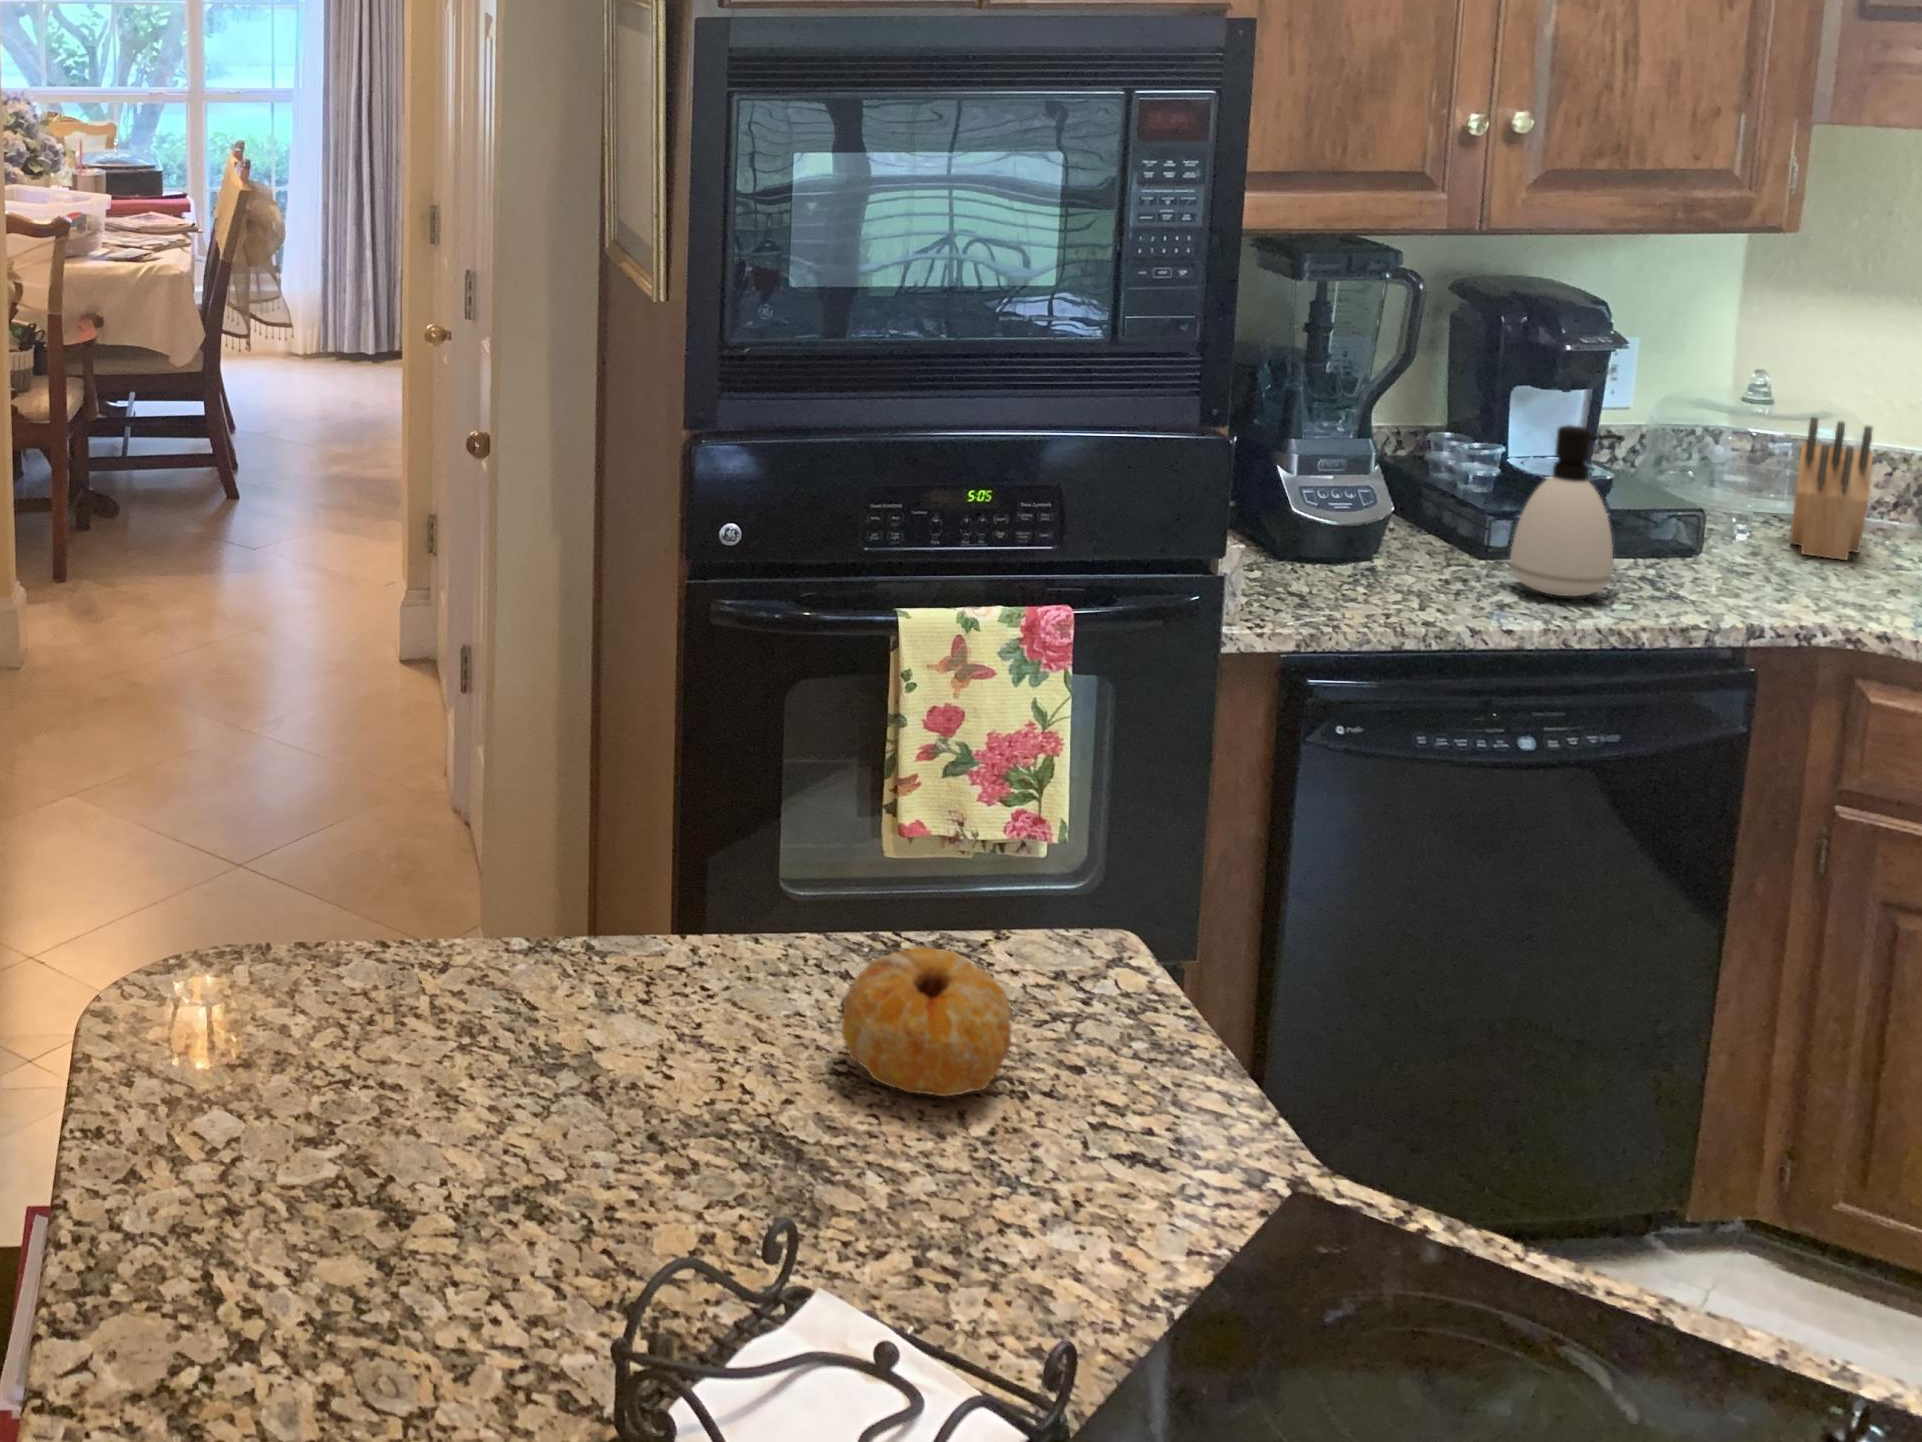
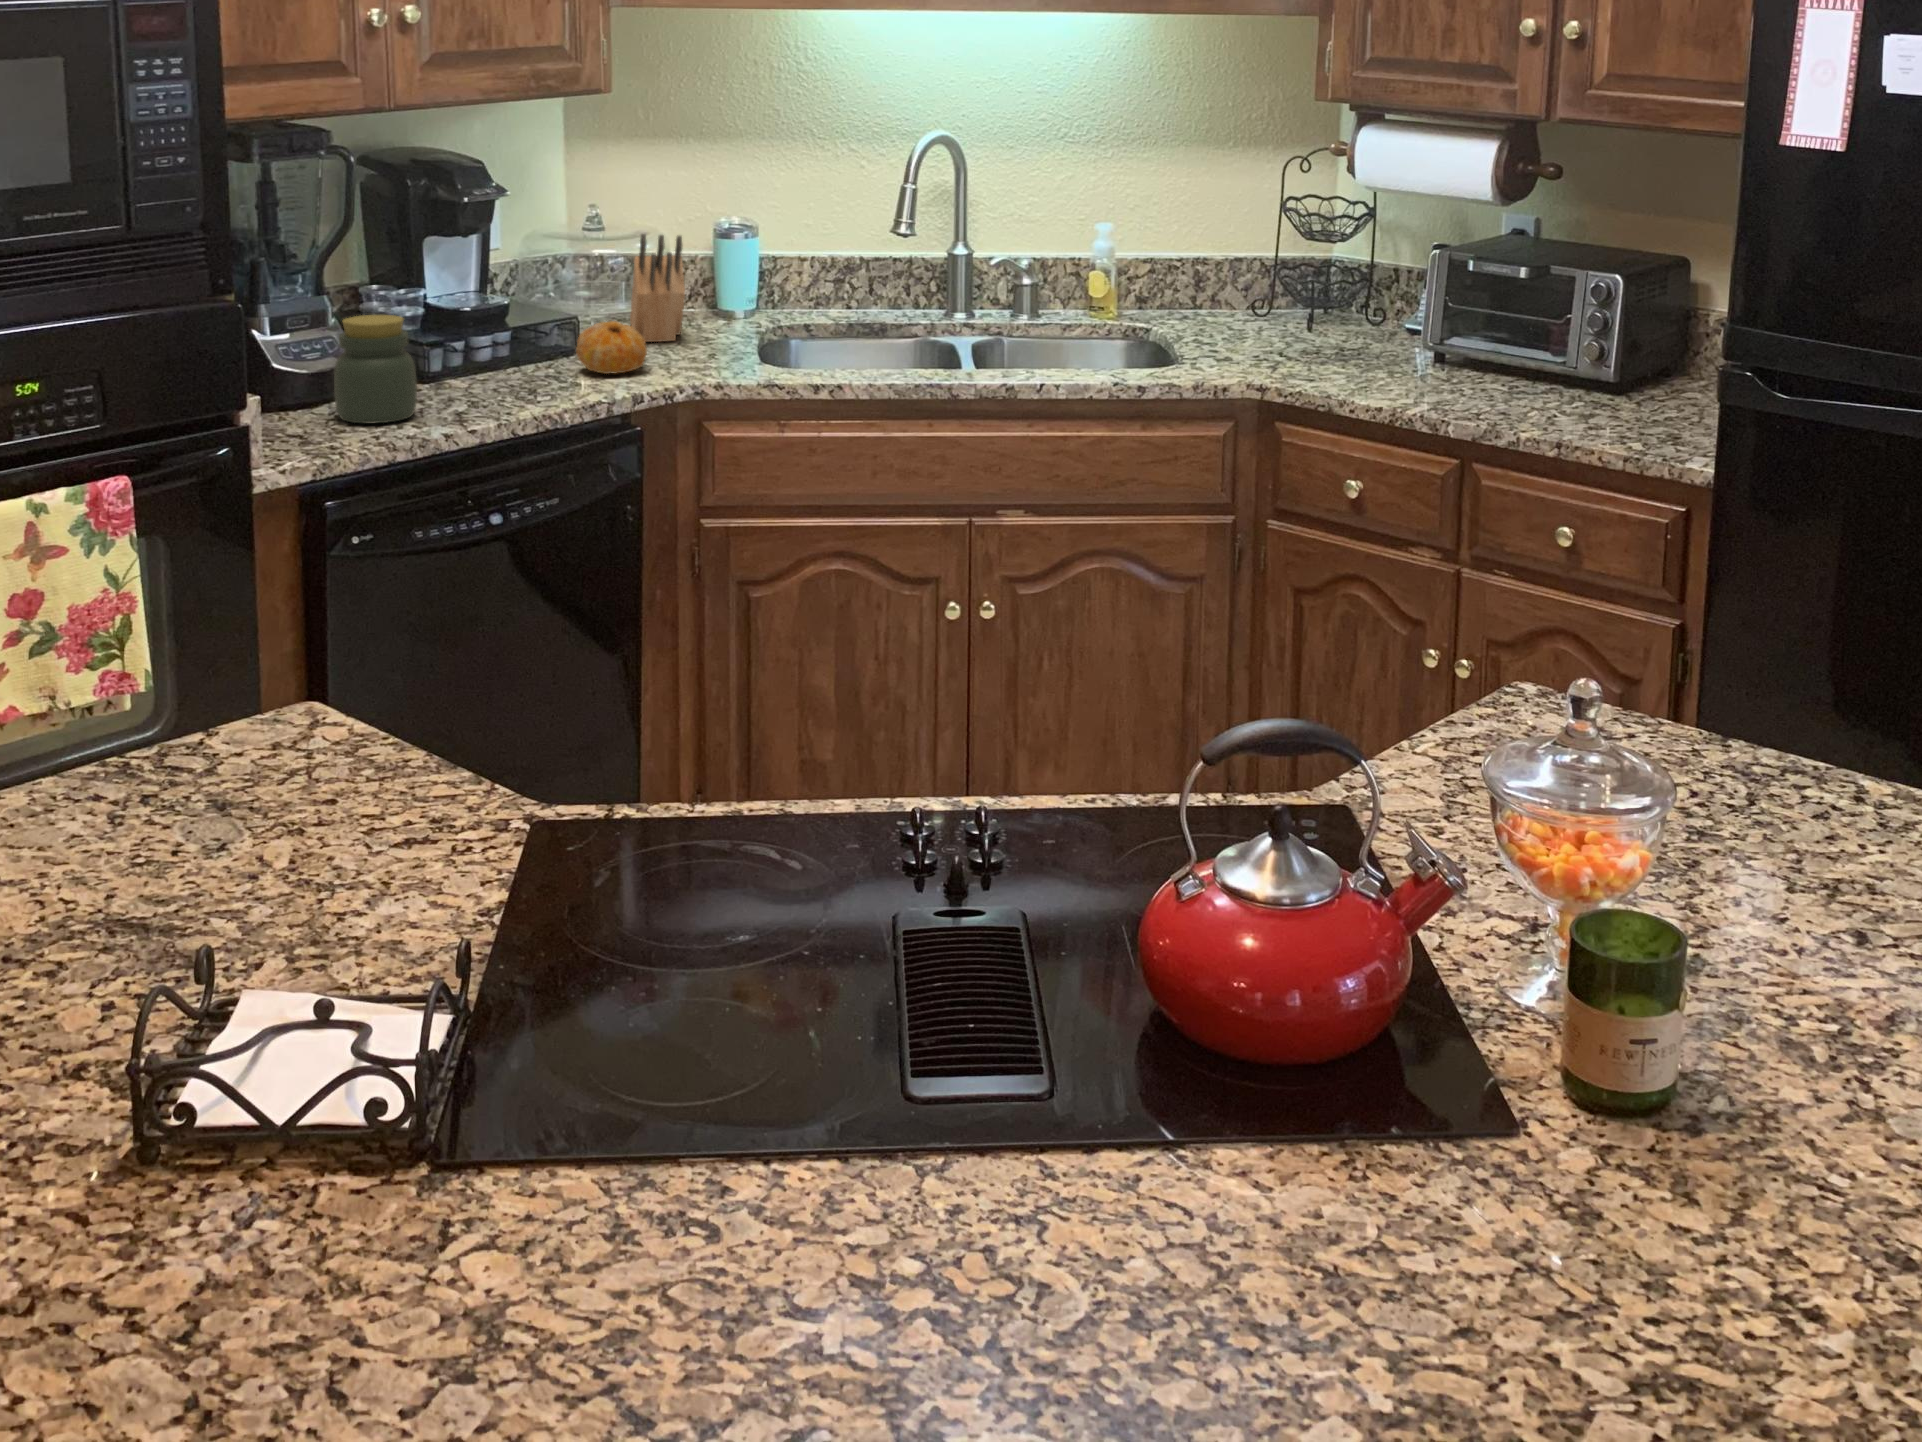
soap dispenser: present [1509,425,1625,596] -> none [457,260,533,400]
jar: none [1350,469,1452,599] -> present [334,315,417,424]
fruit: present [842,947,1012,1096] -> present [576,321,647,374]

